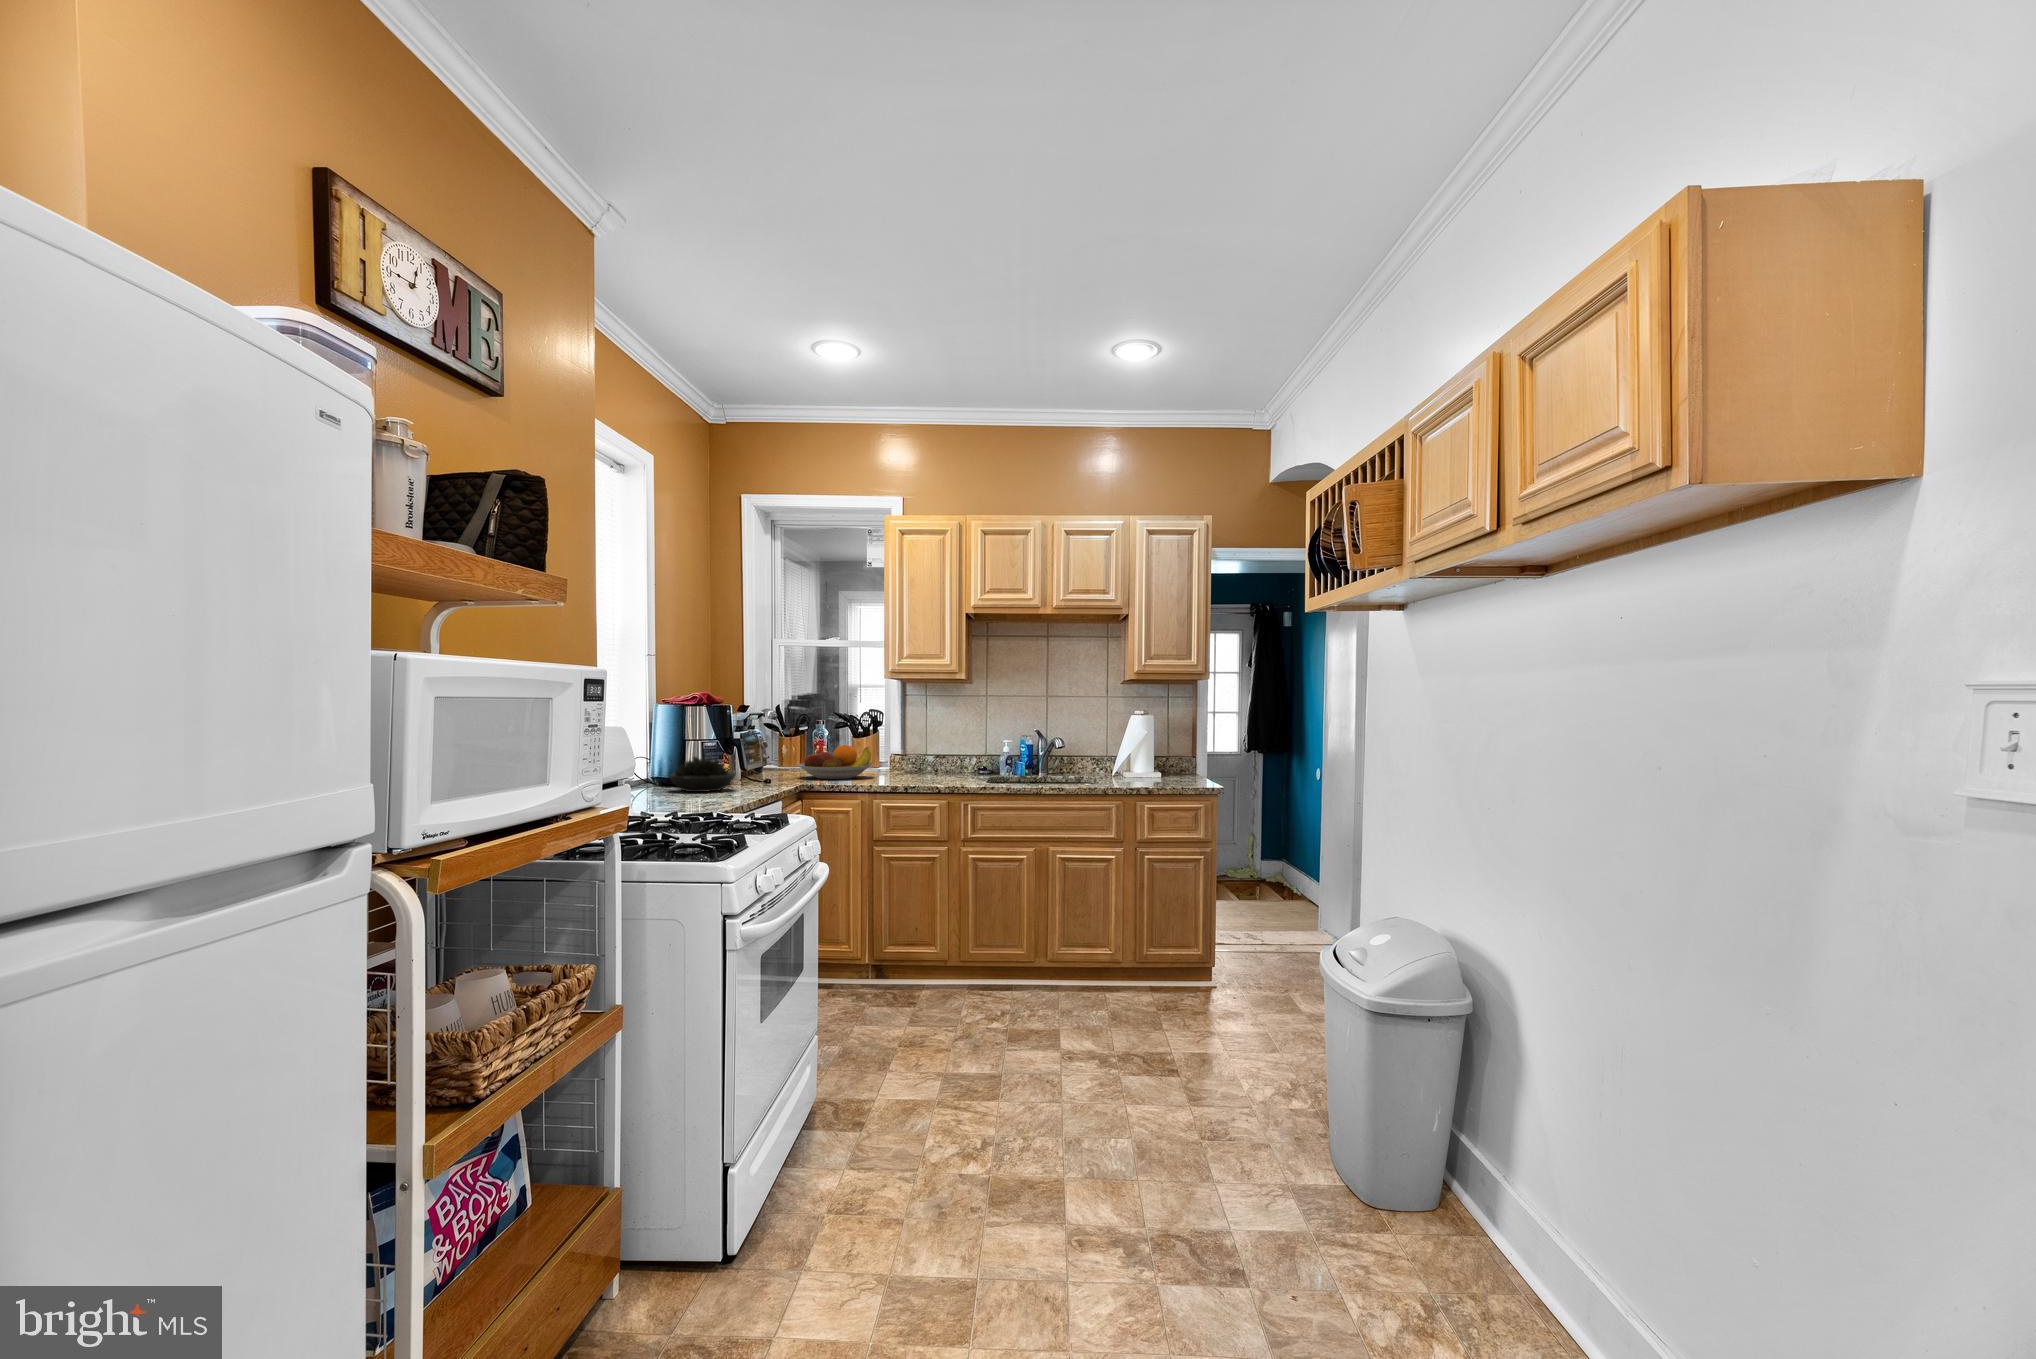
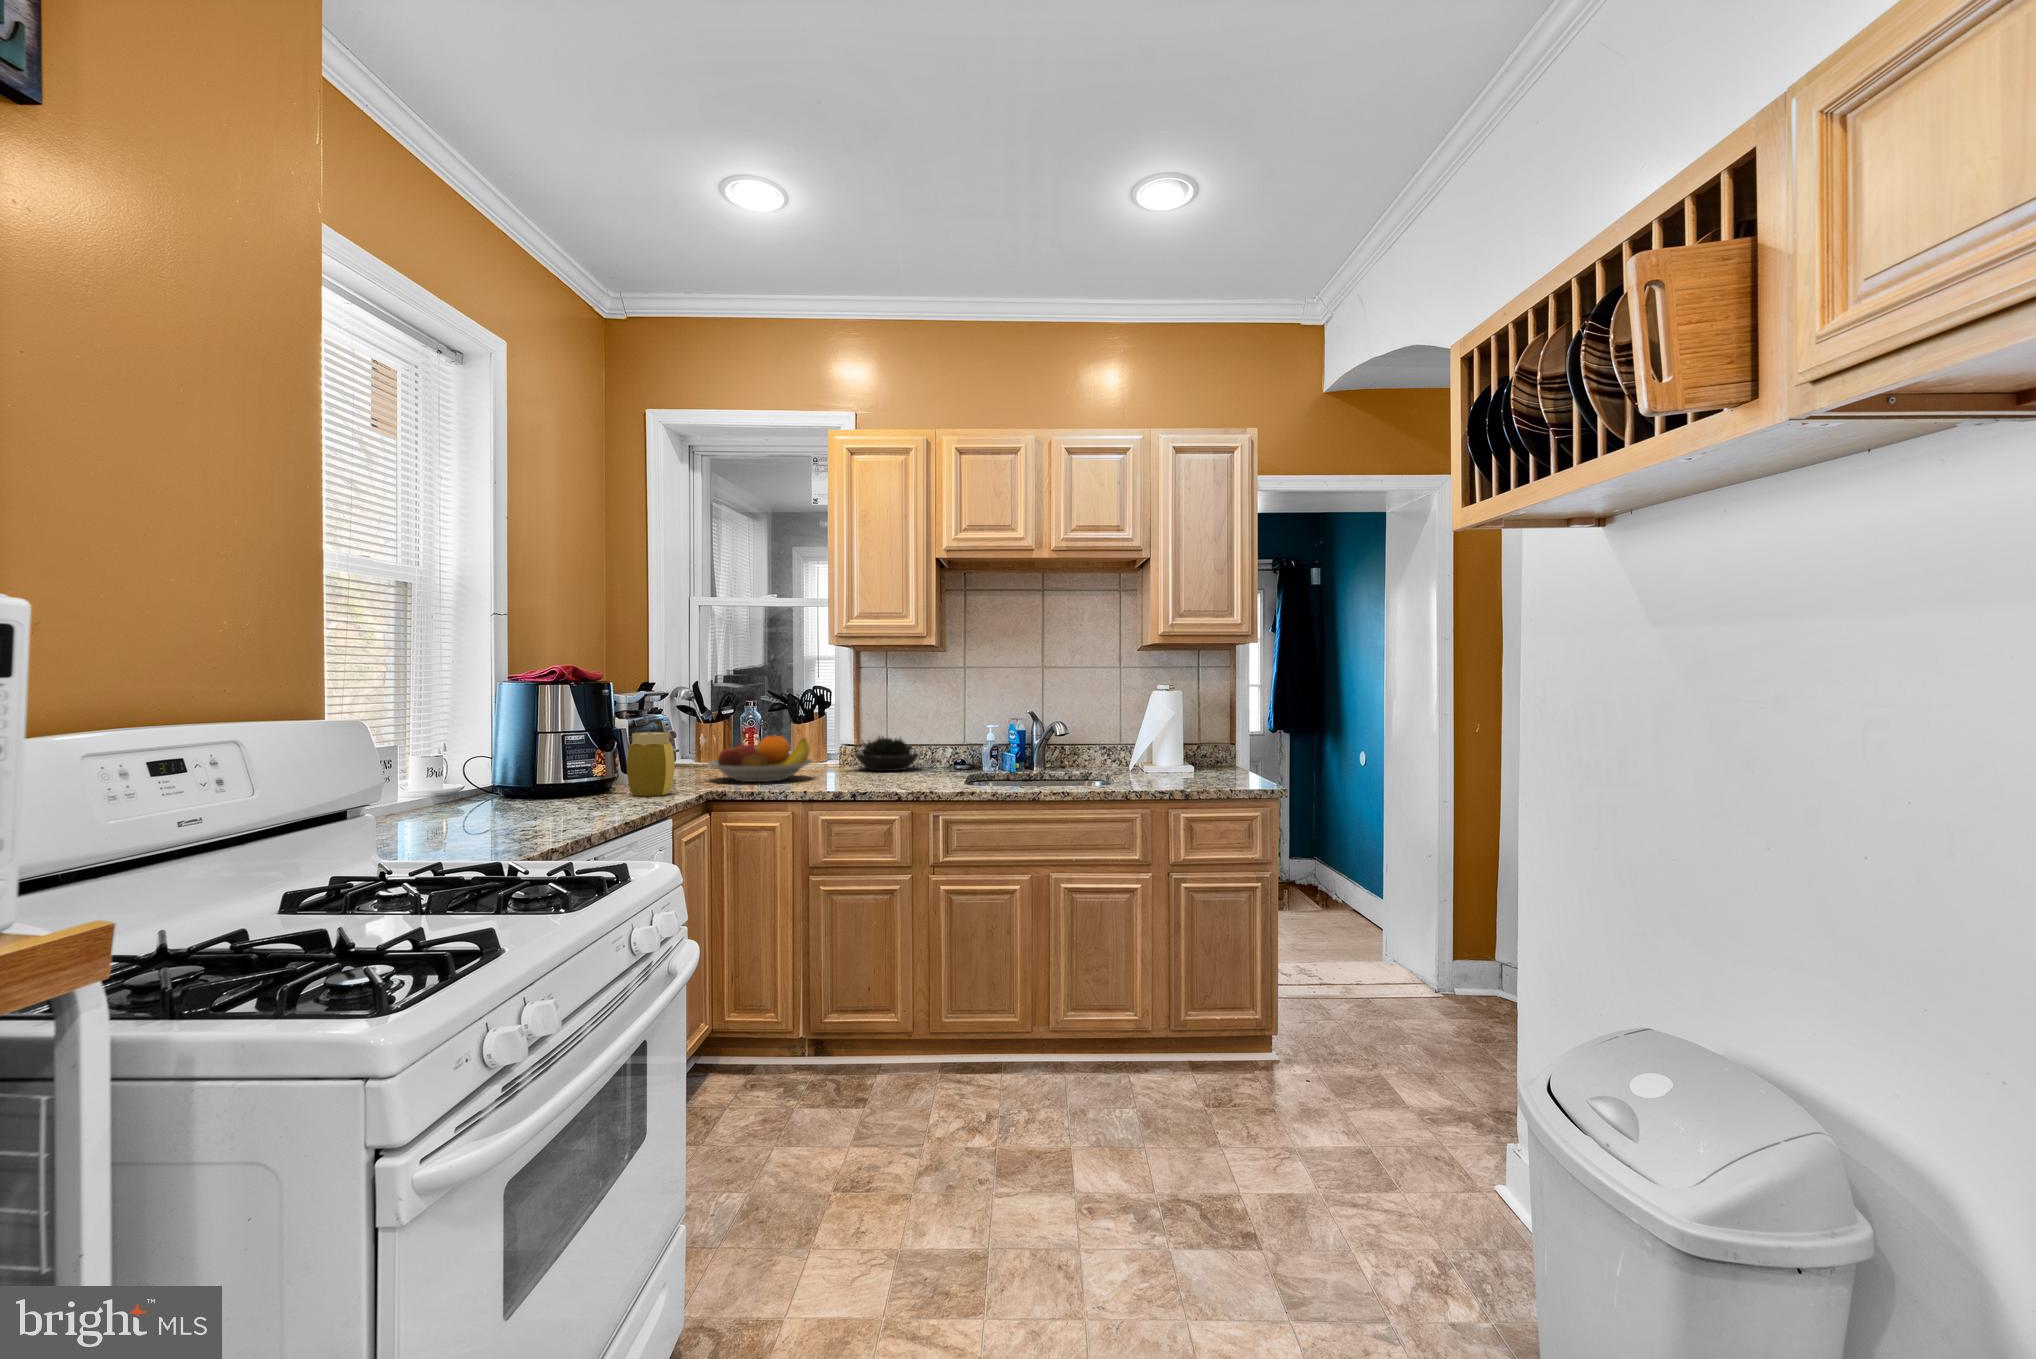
jar: none [747,741,780,786] -> present [627,732,675,796]
succulent plant: present [669,757,736,792] -> present [855,737,919,771]

